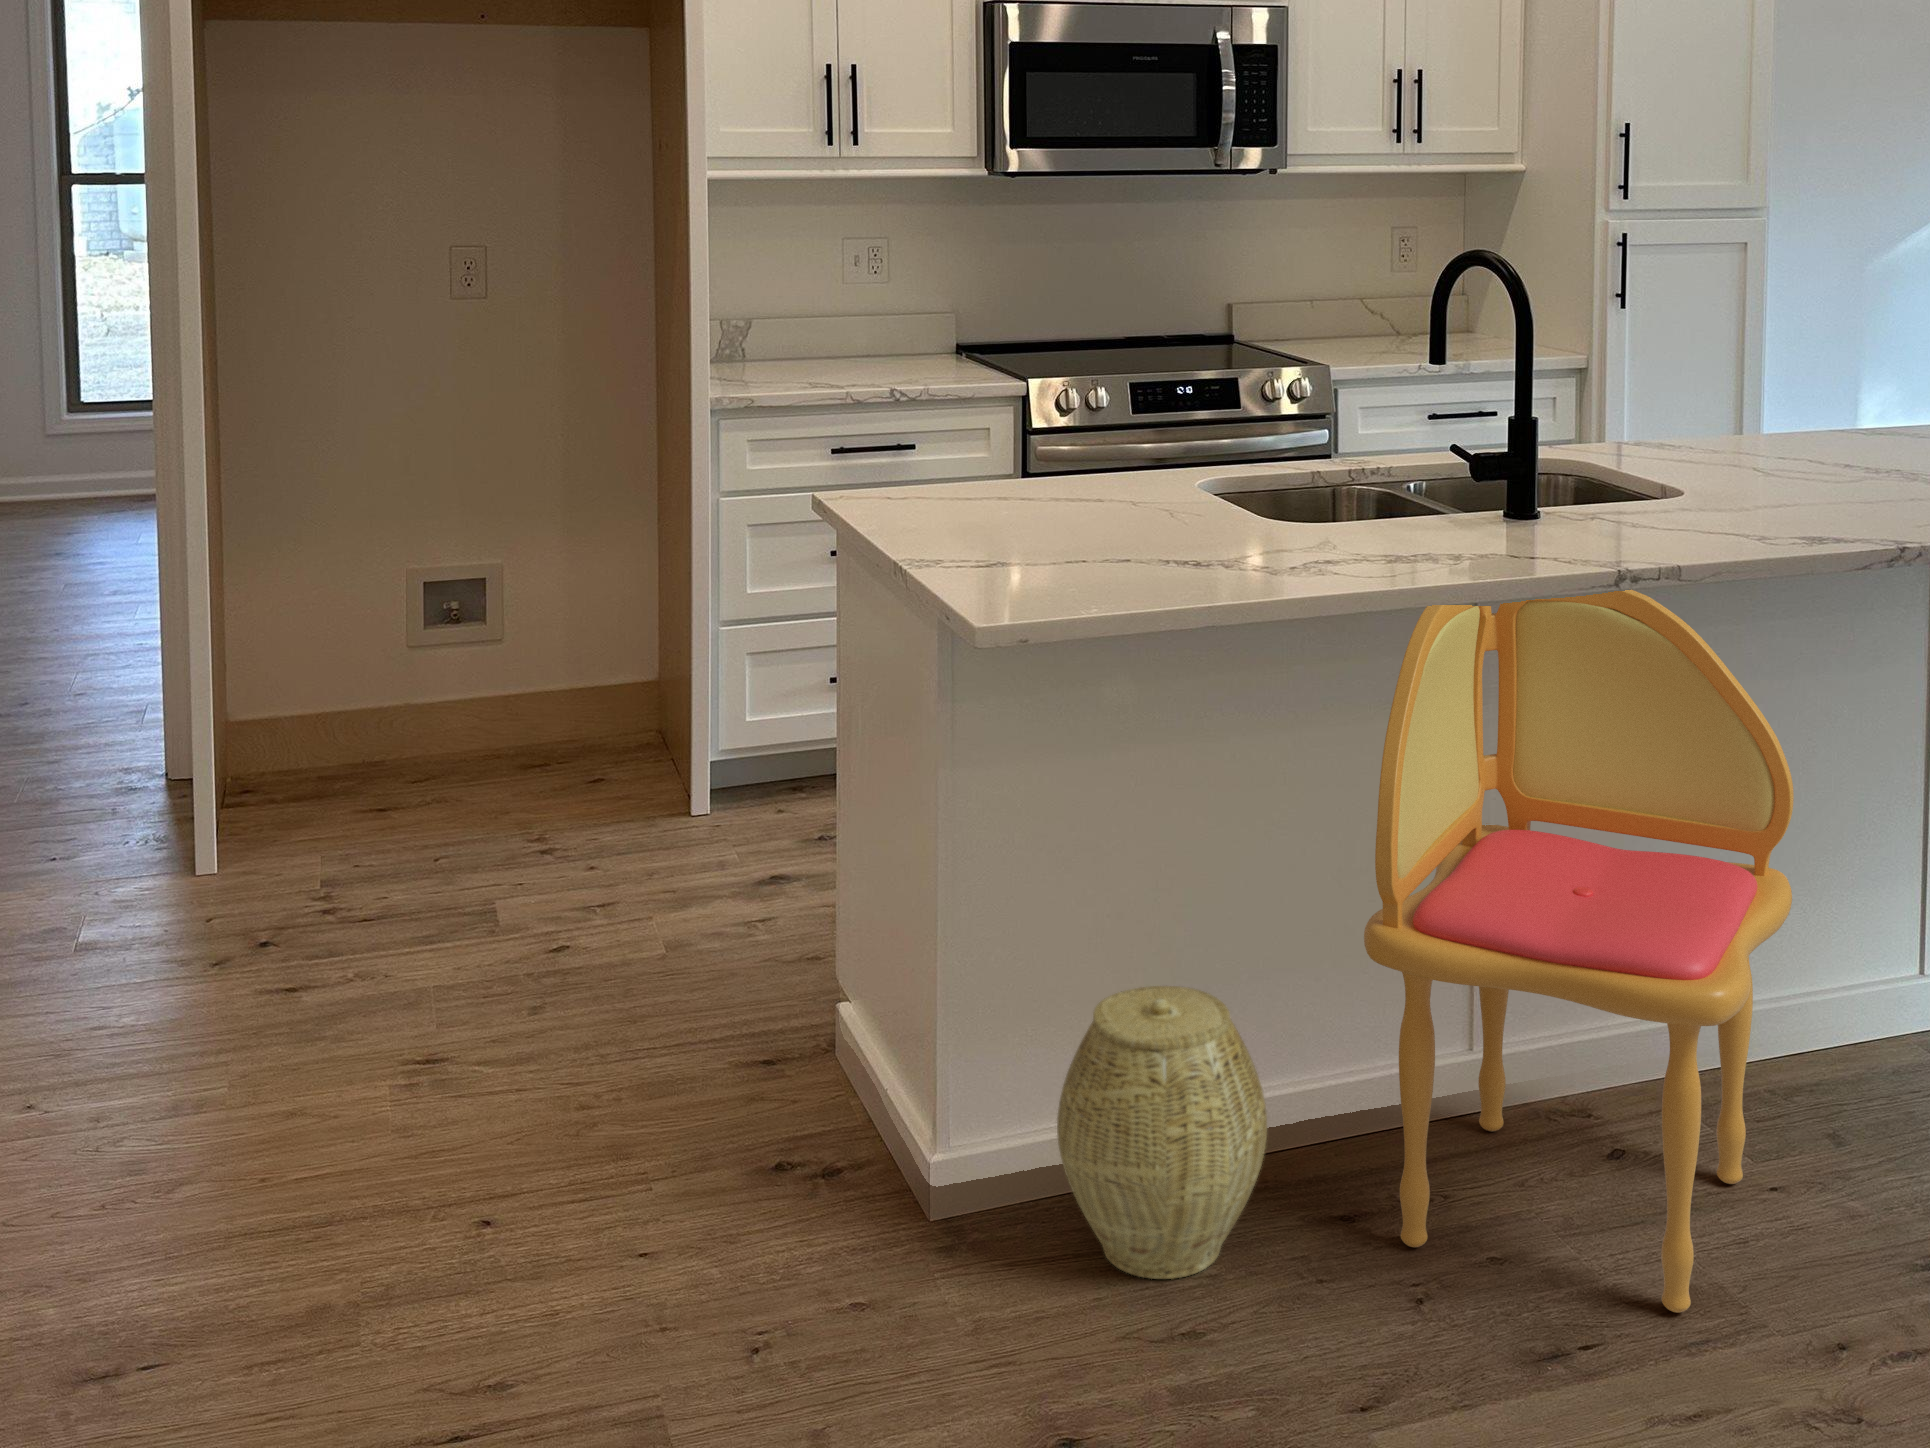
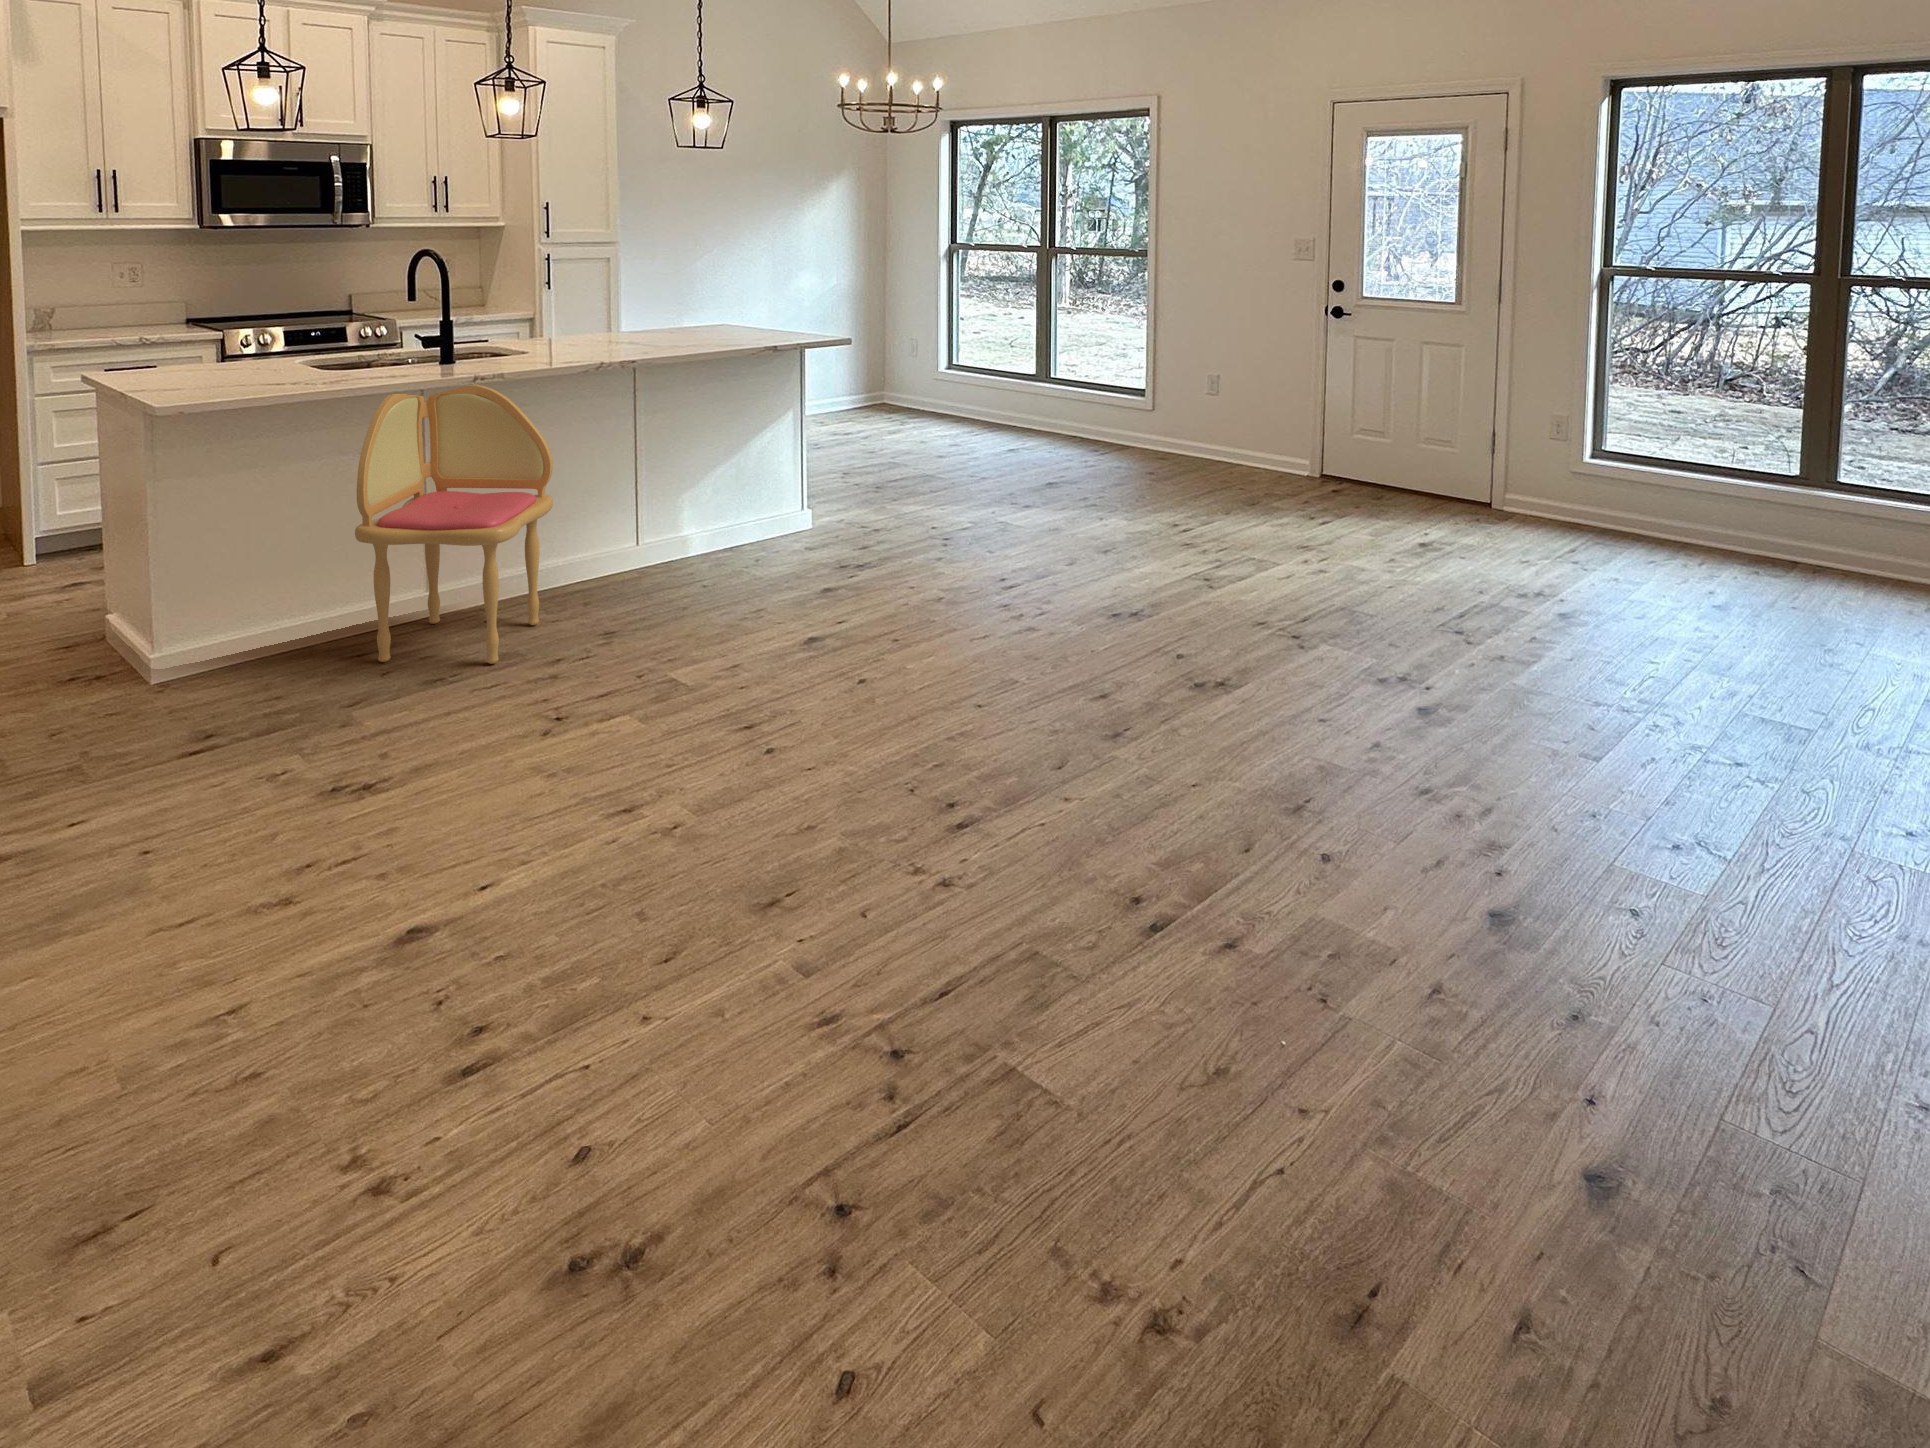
woven basket: present [1057,986,1267,1279] -> none [208,567,312,689]

